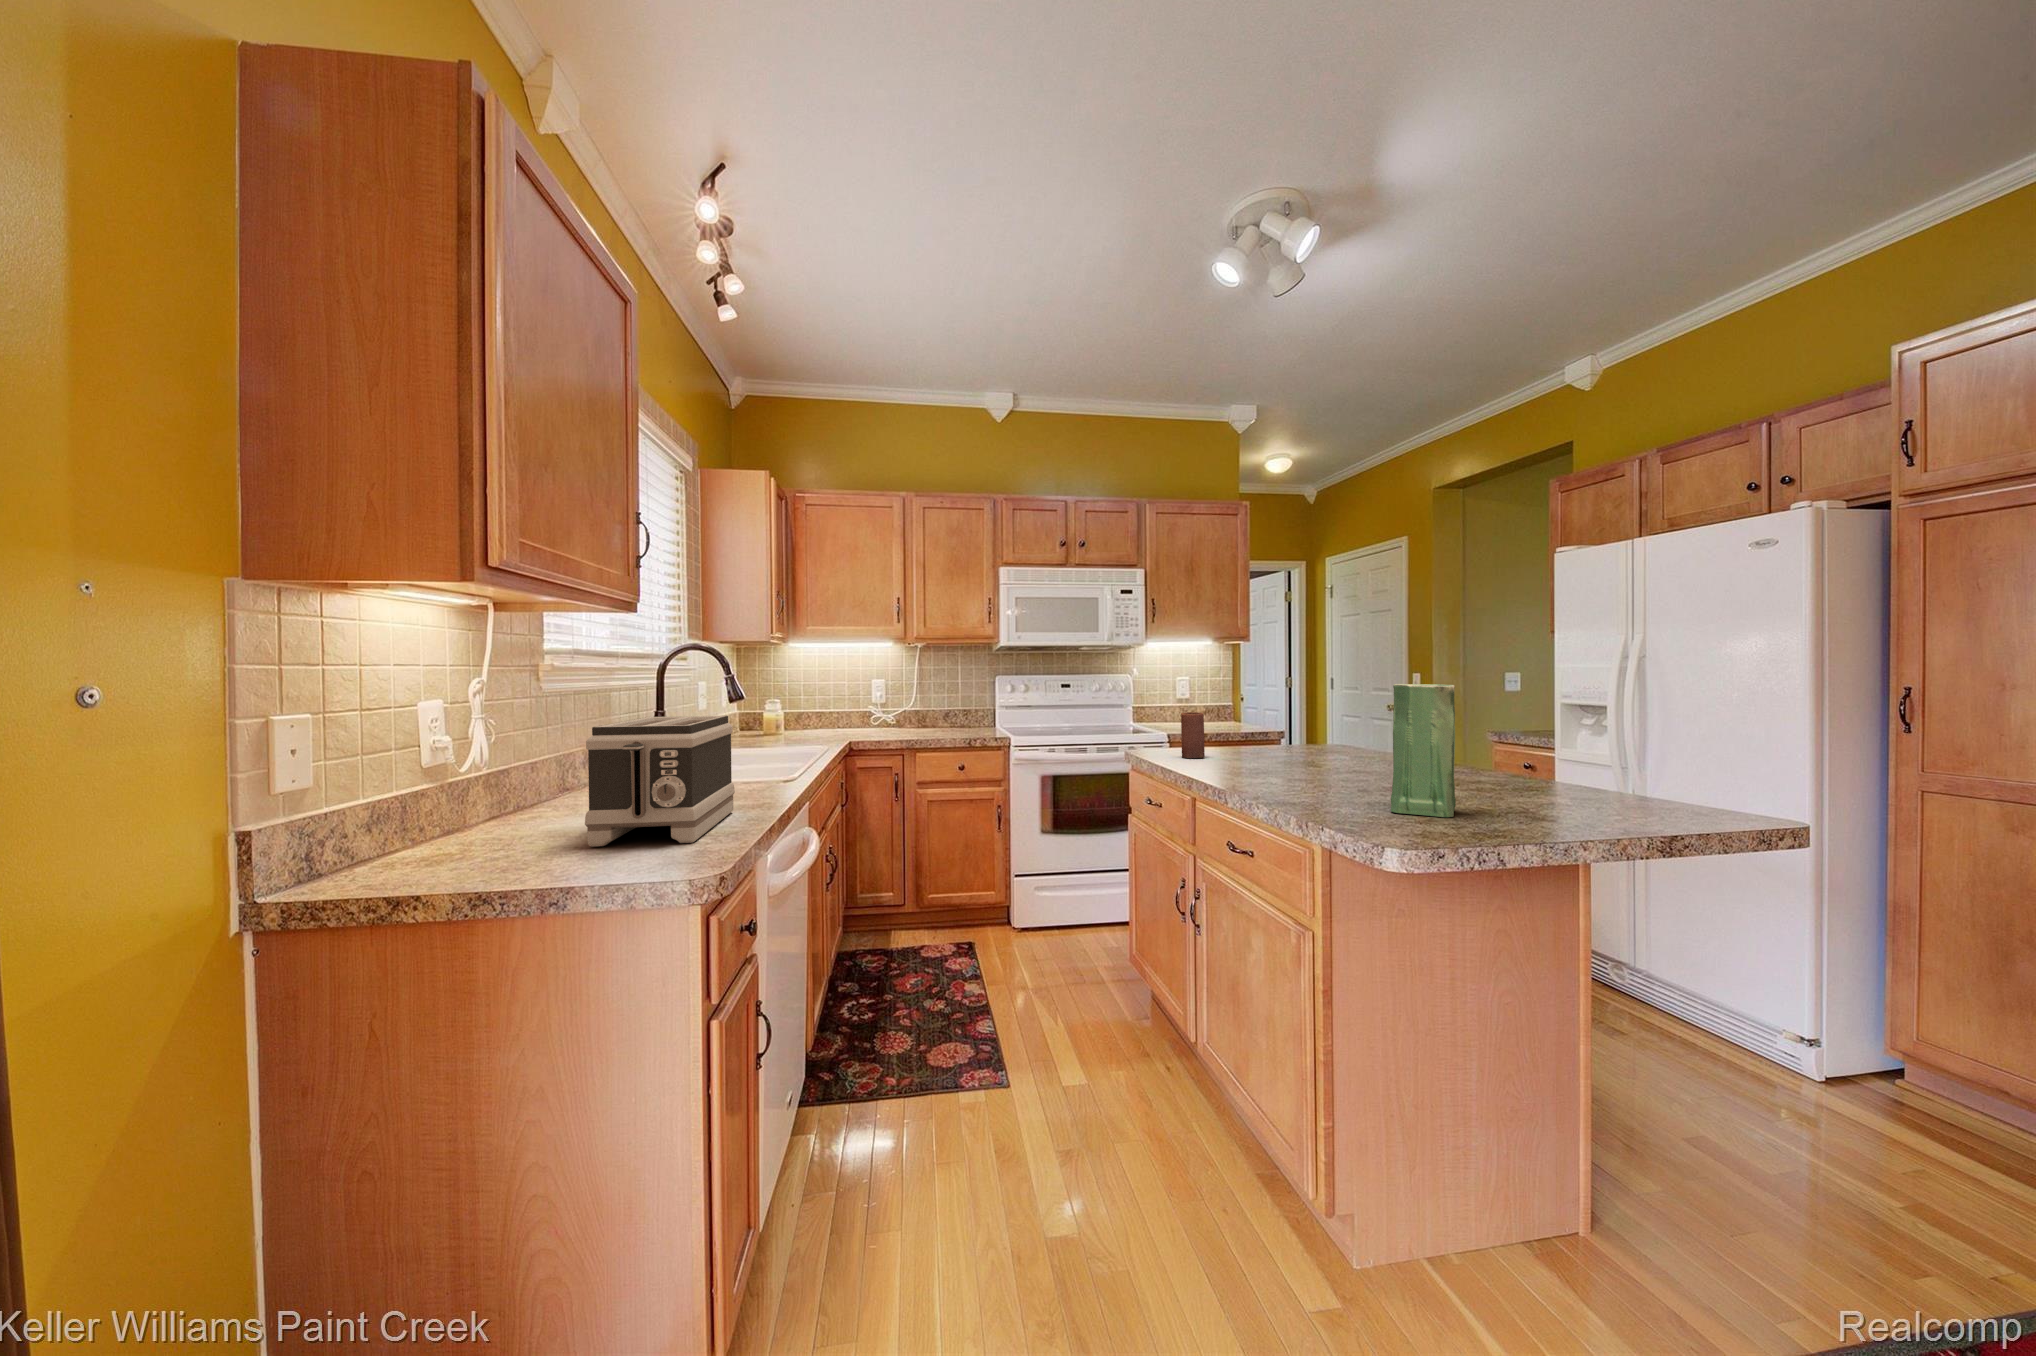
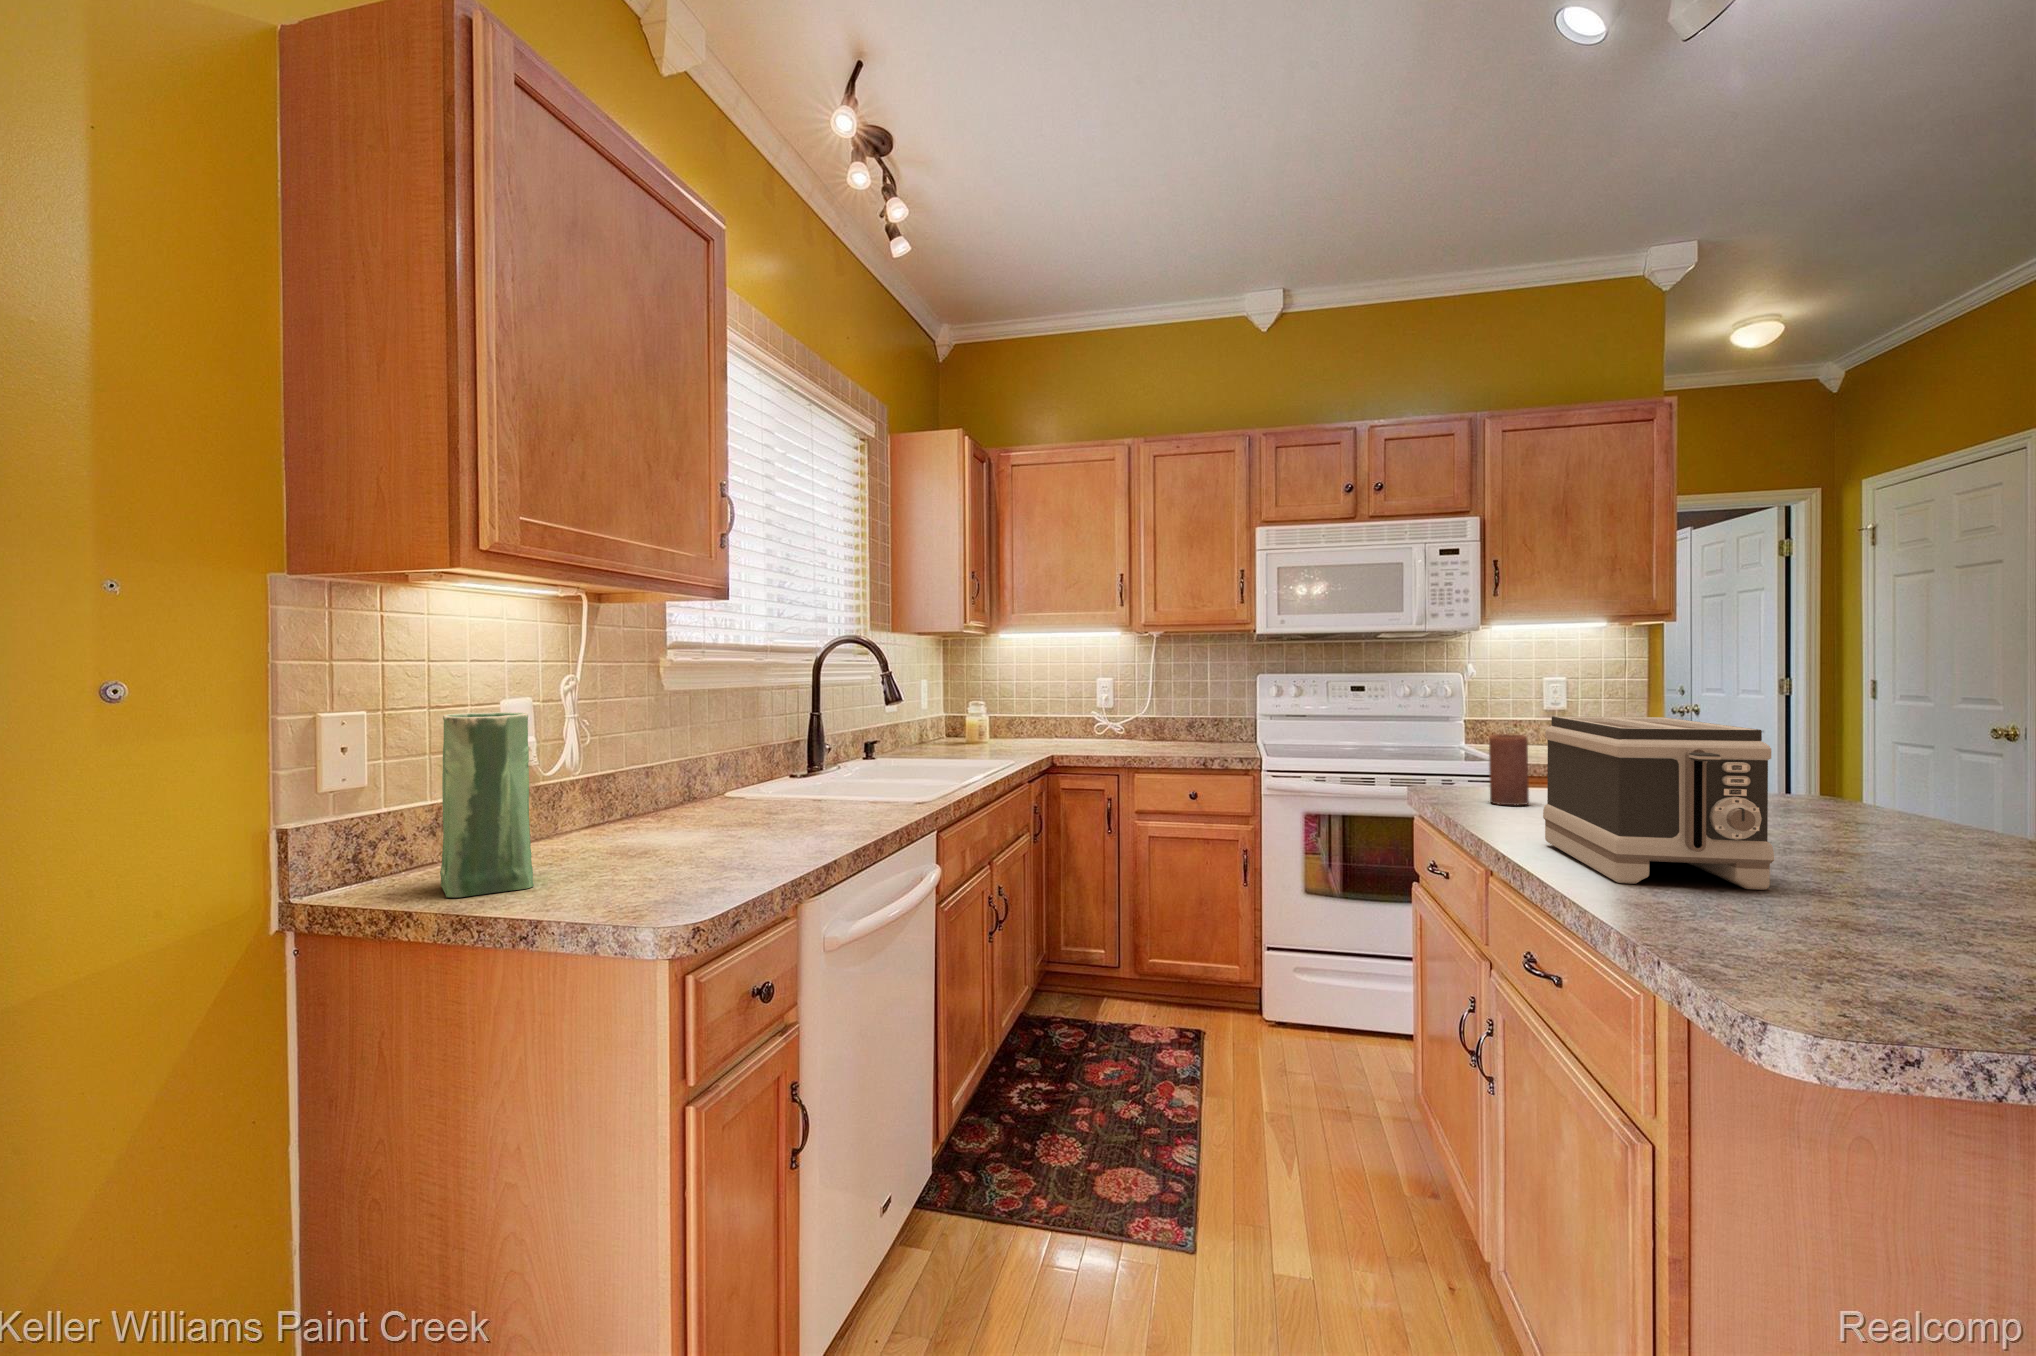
vase: present [1391,684,1456,817] -> present [440,712,534,897]
toaster: present [585,716,735,846] -> present [1543,716,1774,890]

